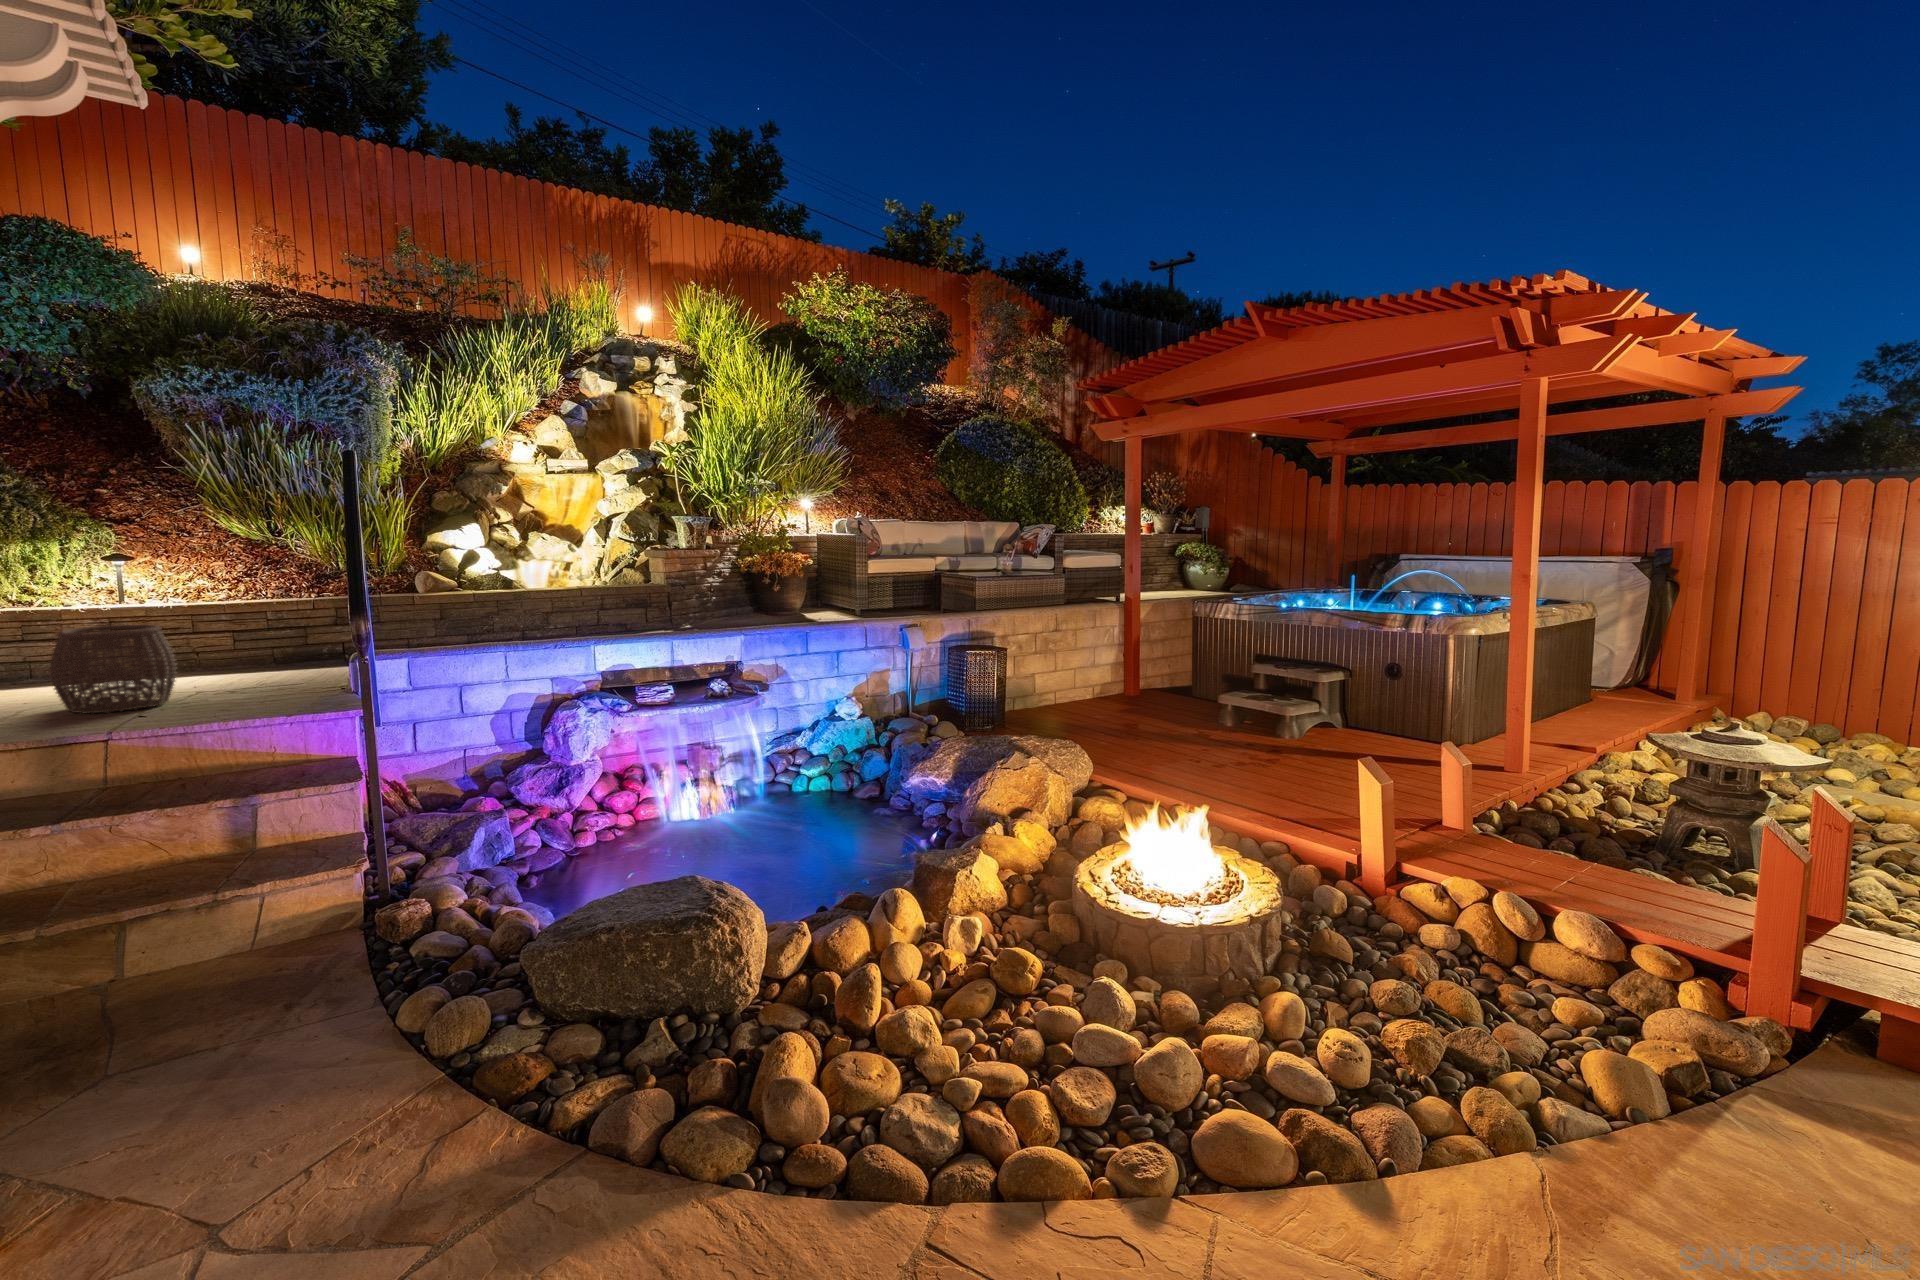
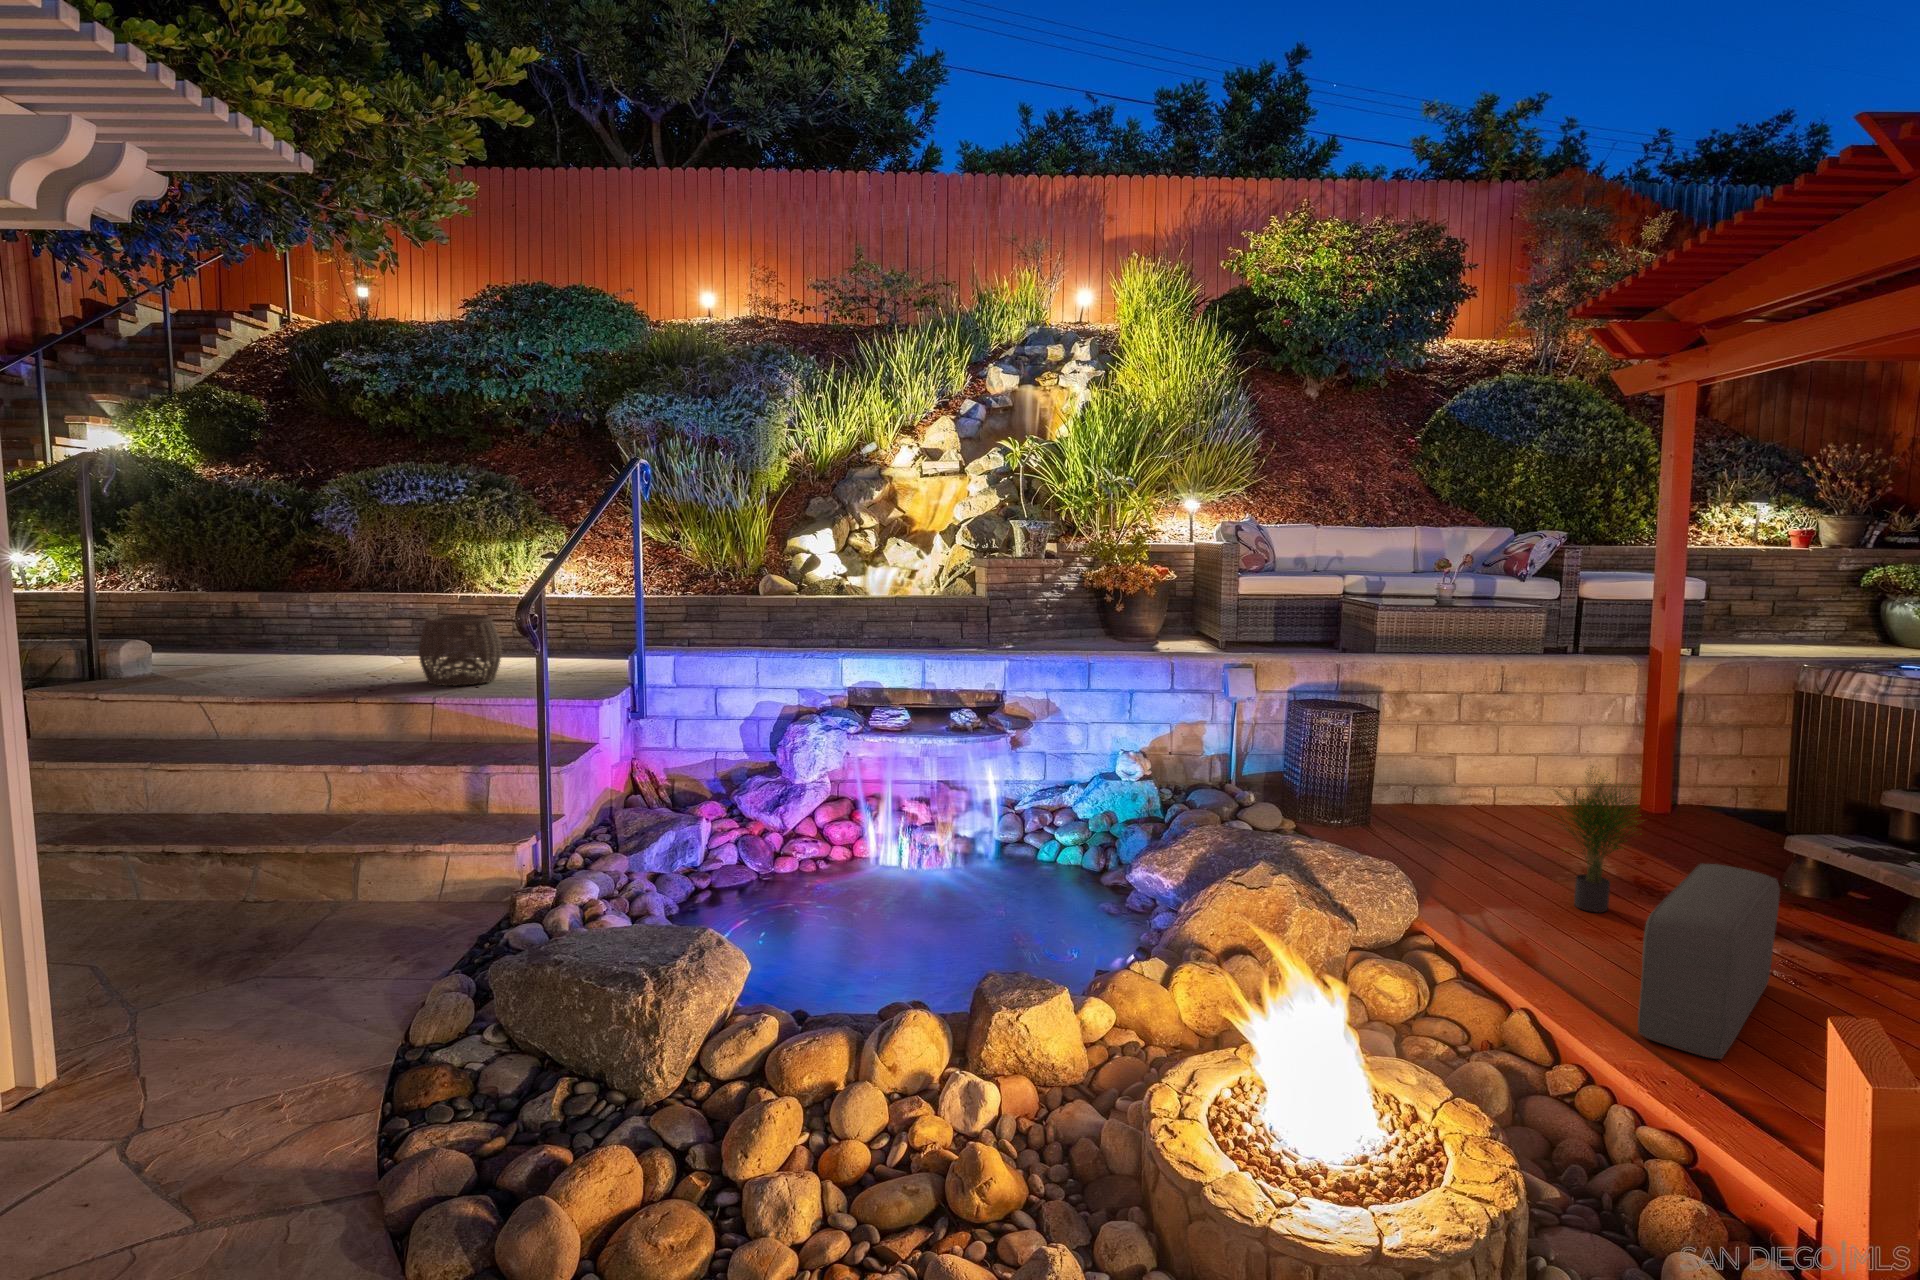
potted plant: none [1152,661,1223,755] -> present [1540,767,1640,913]
pouf: none [1265,709,1332,813] -> present [1638,863,1780,1059]

